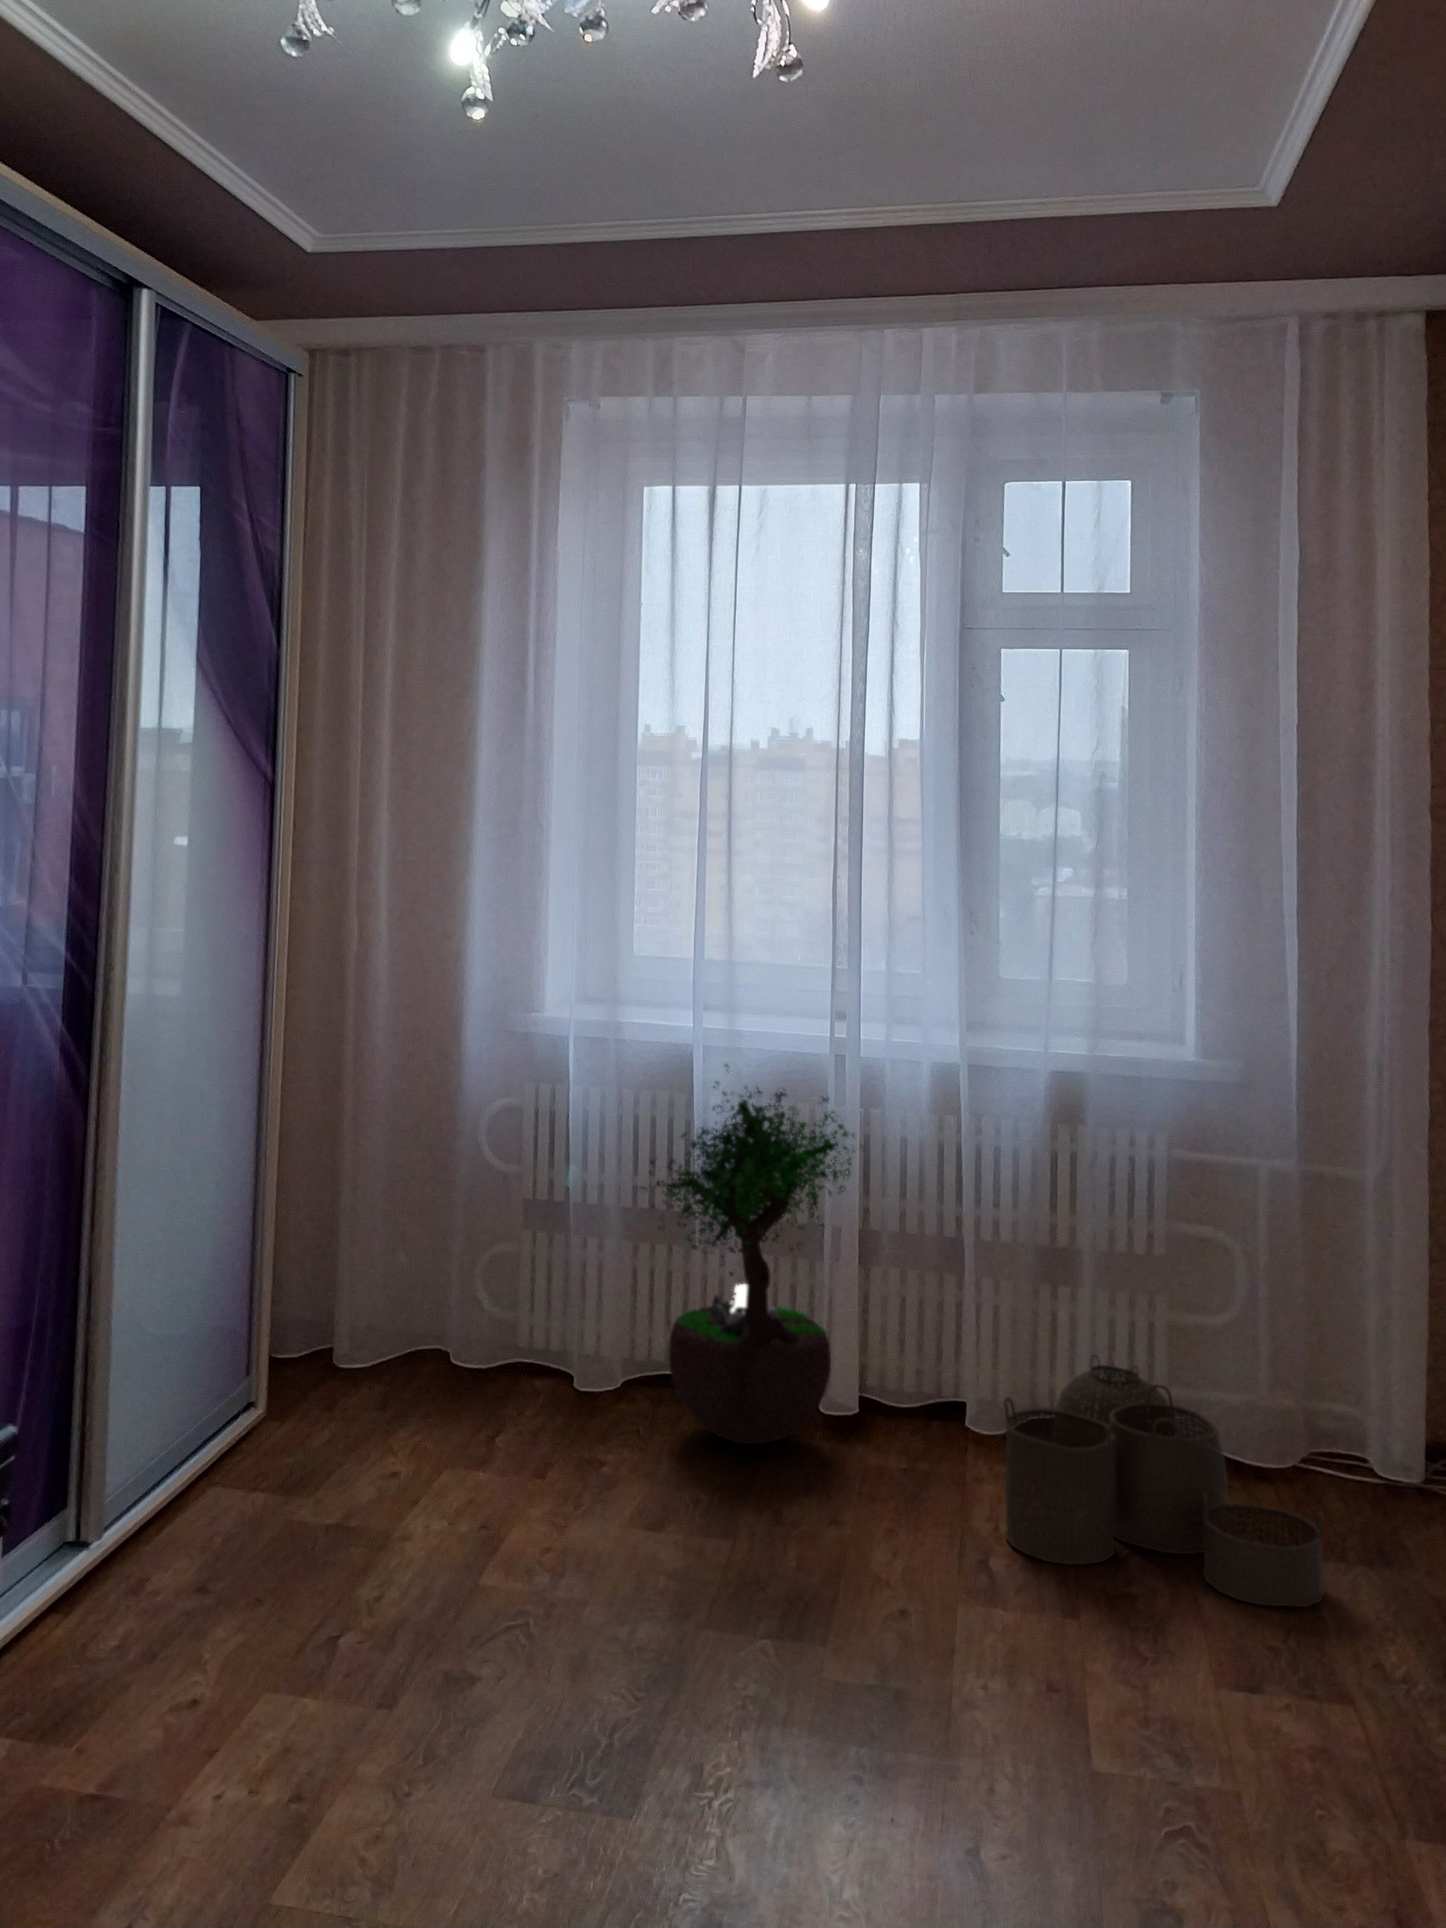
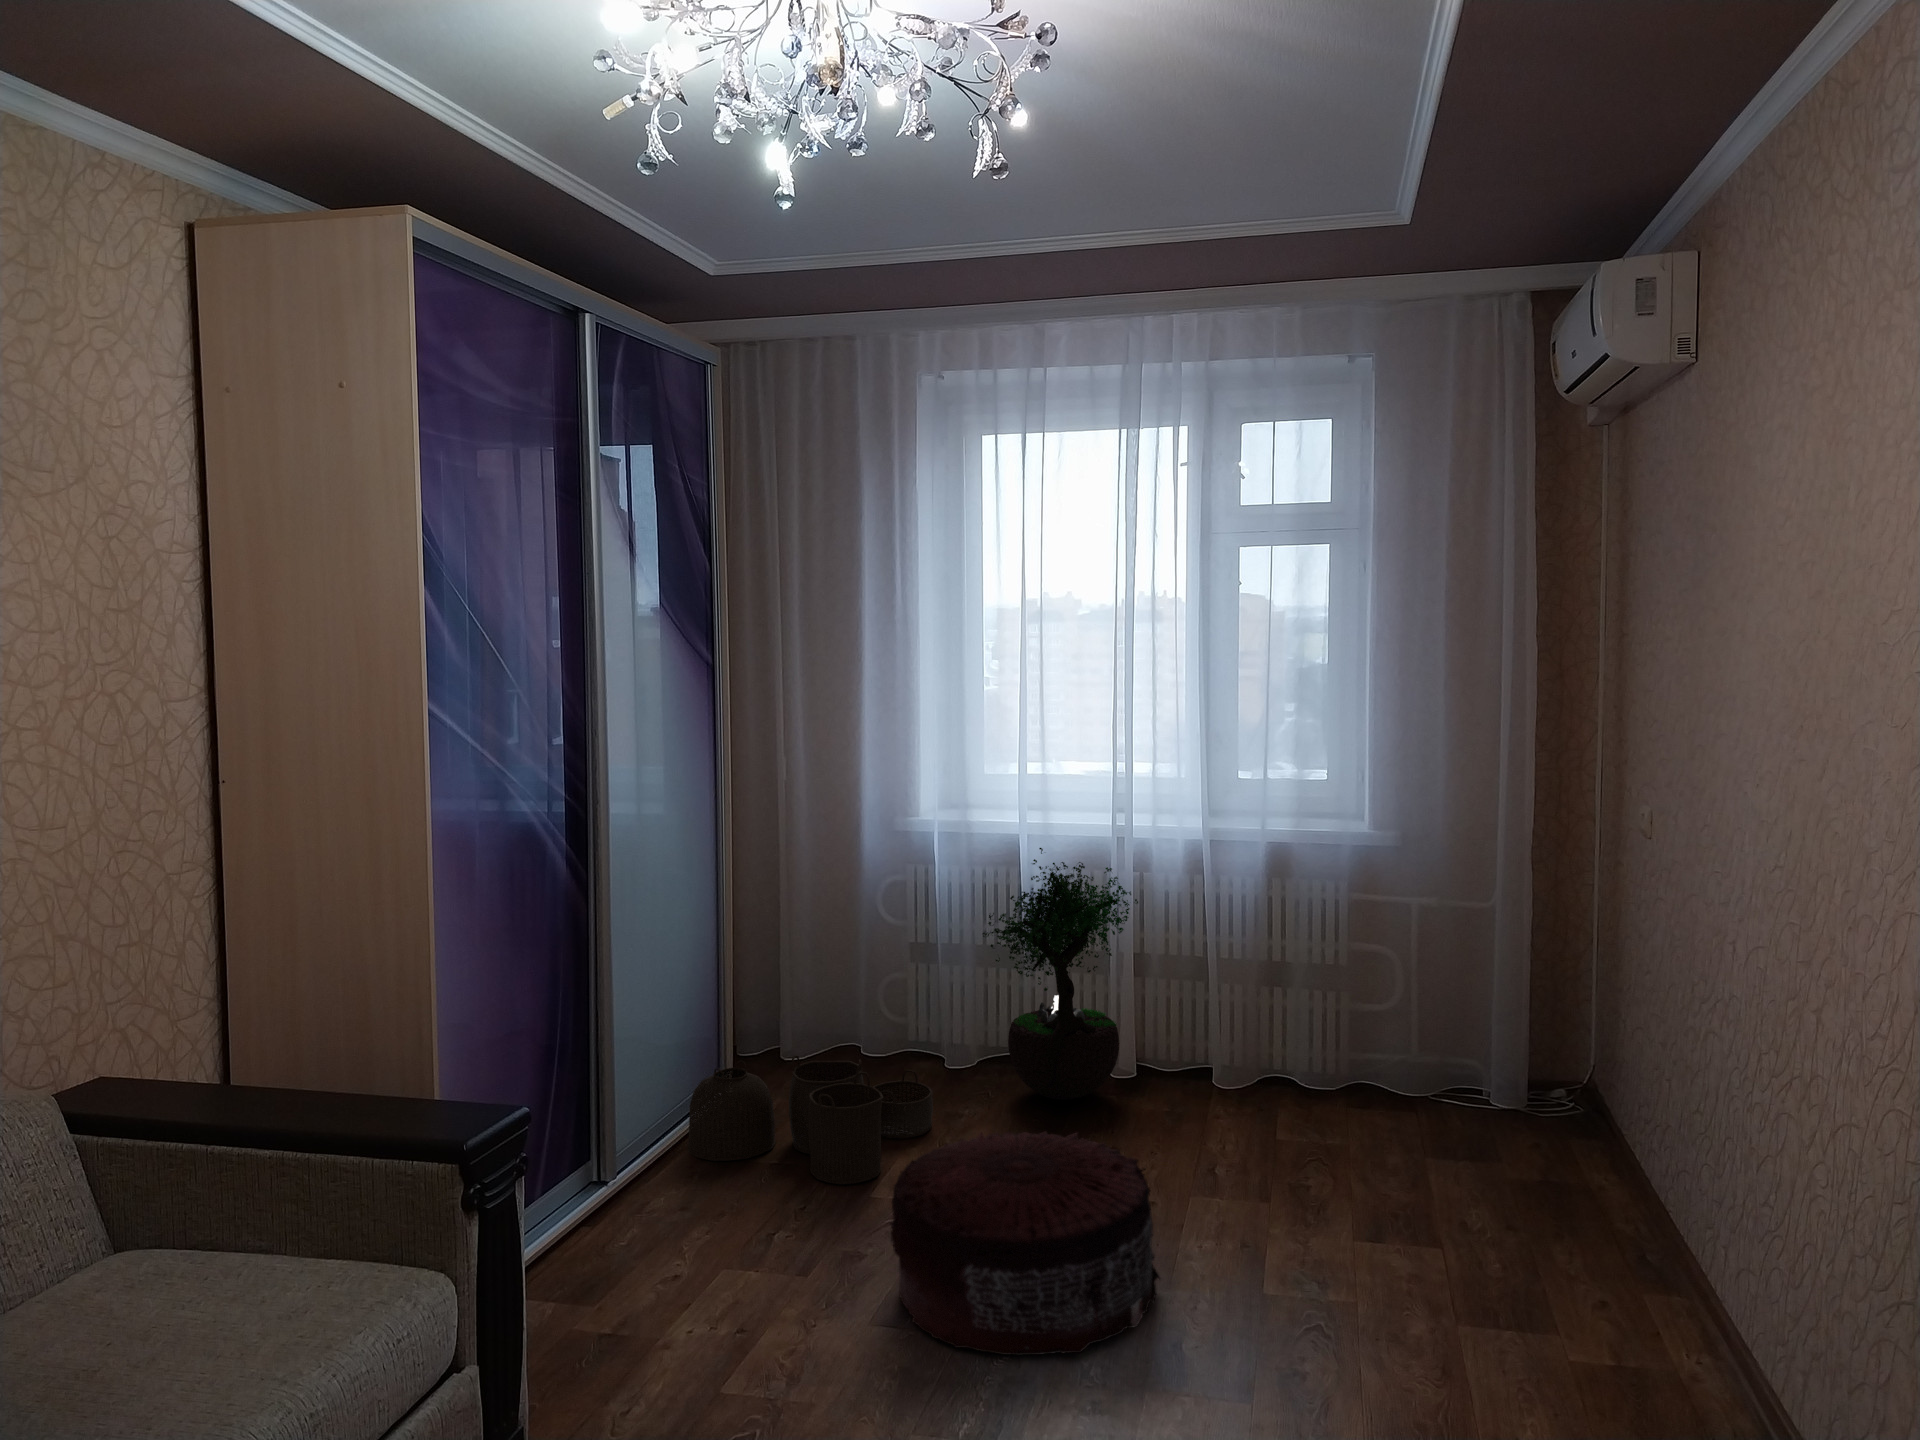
woven basket: present [1004,1356,1325,1607] -> present [687,1055,933,1185]
pouf: none [533,1488,946,1863] -> present [890,1131,1160,1355]

